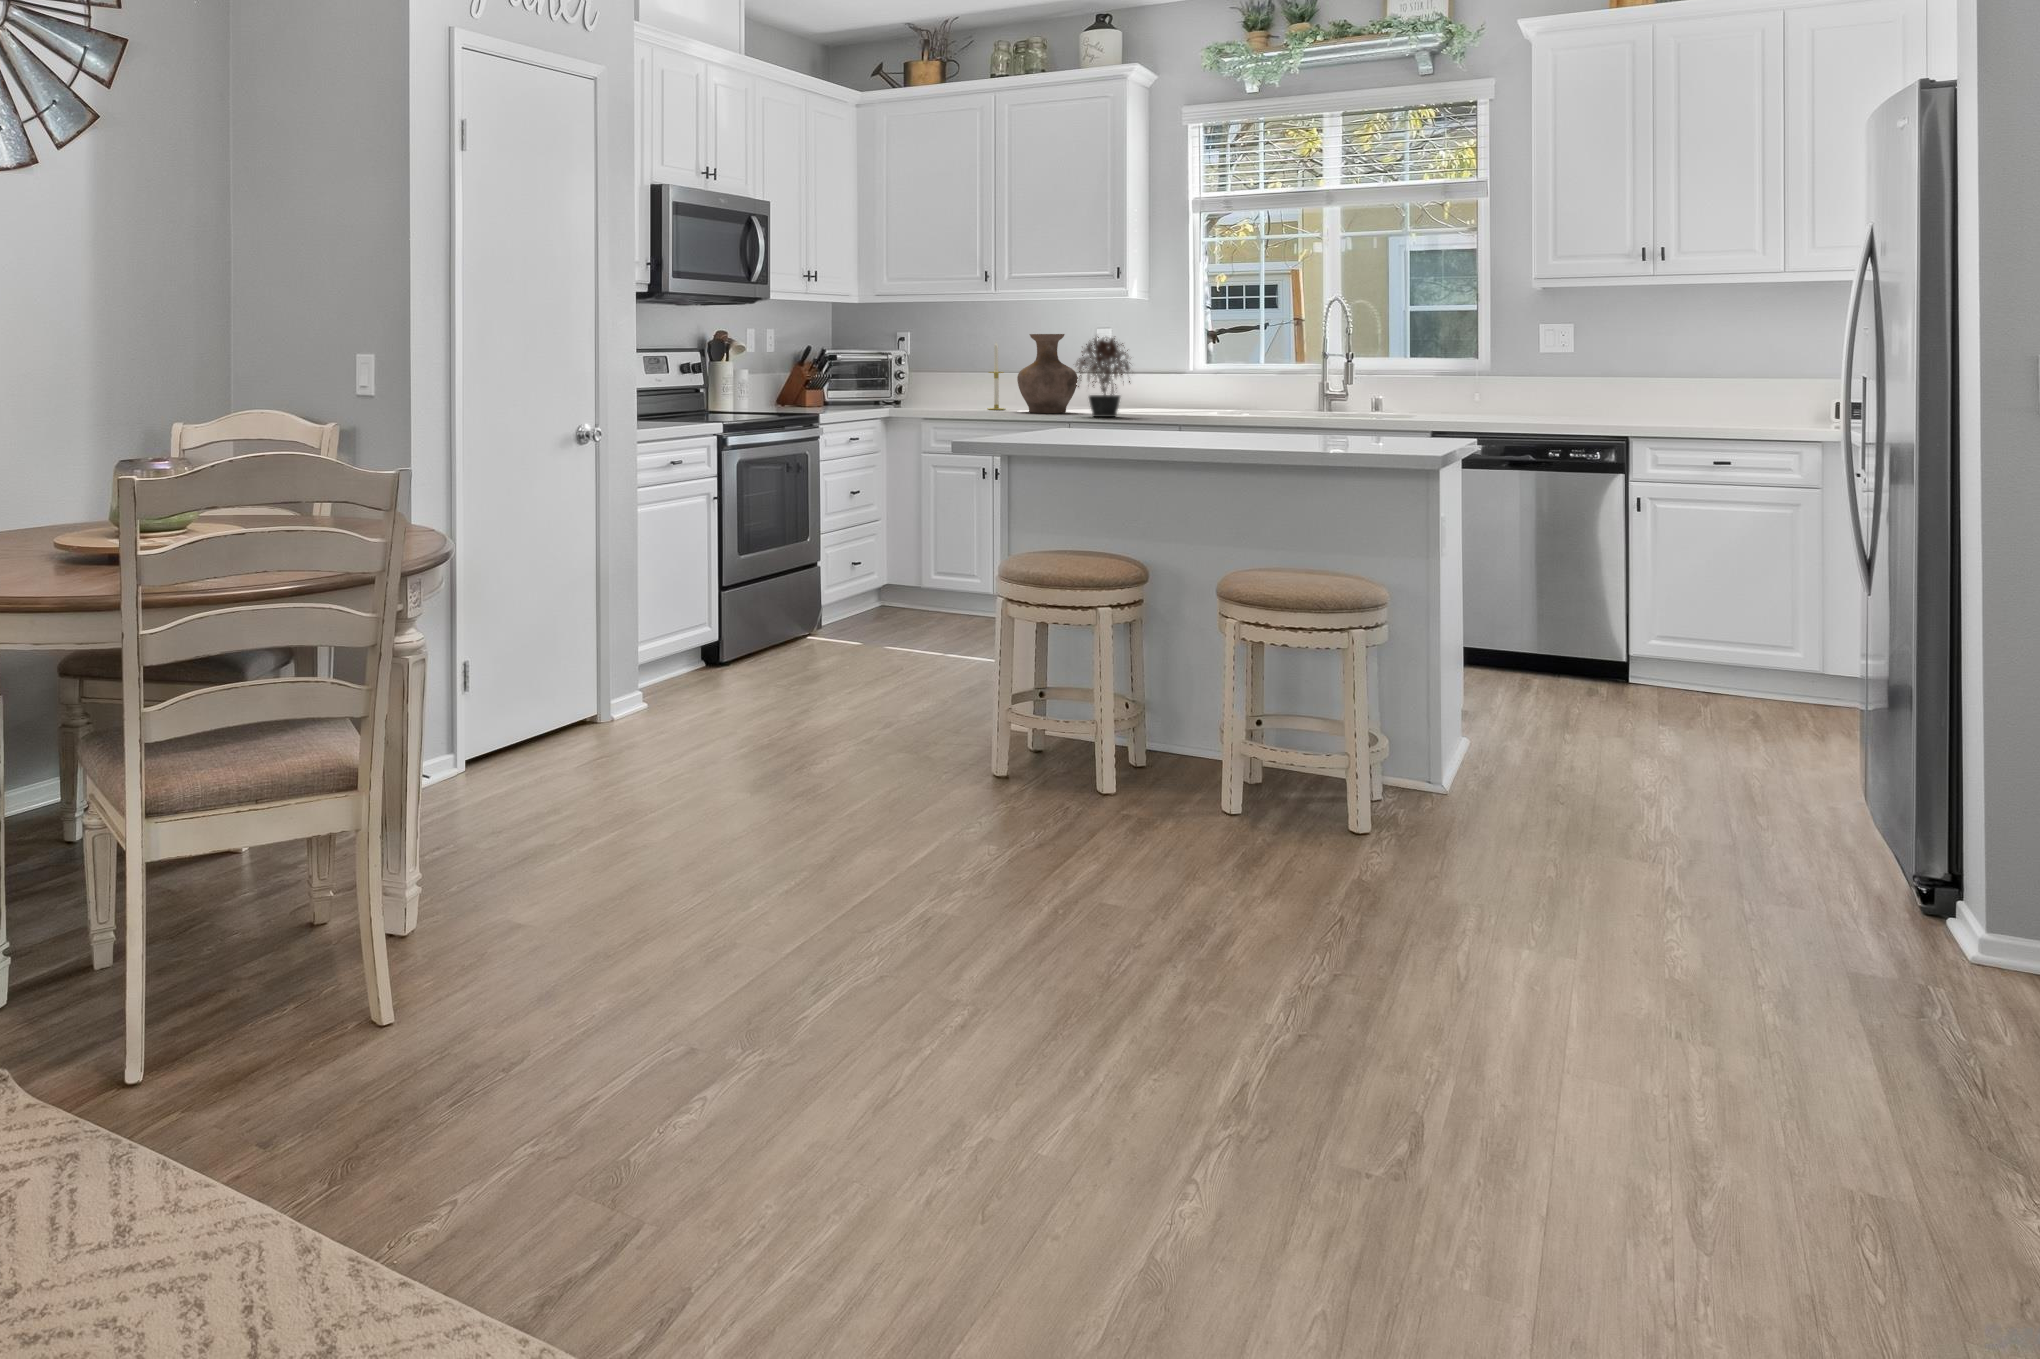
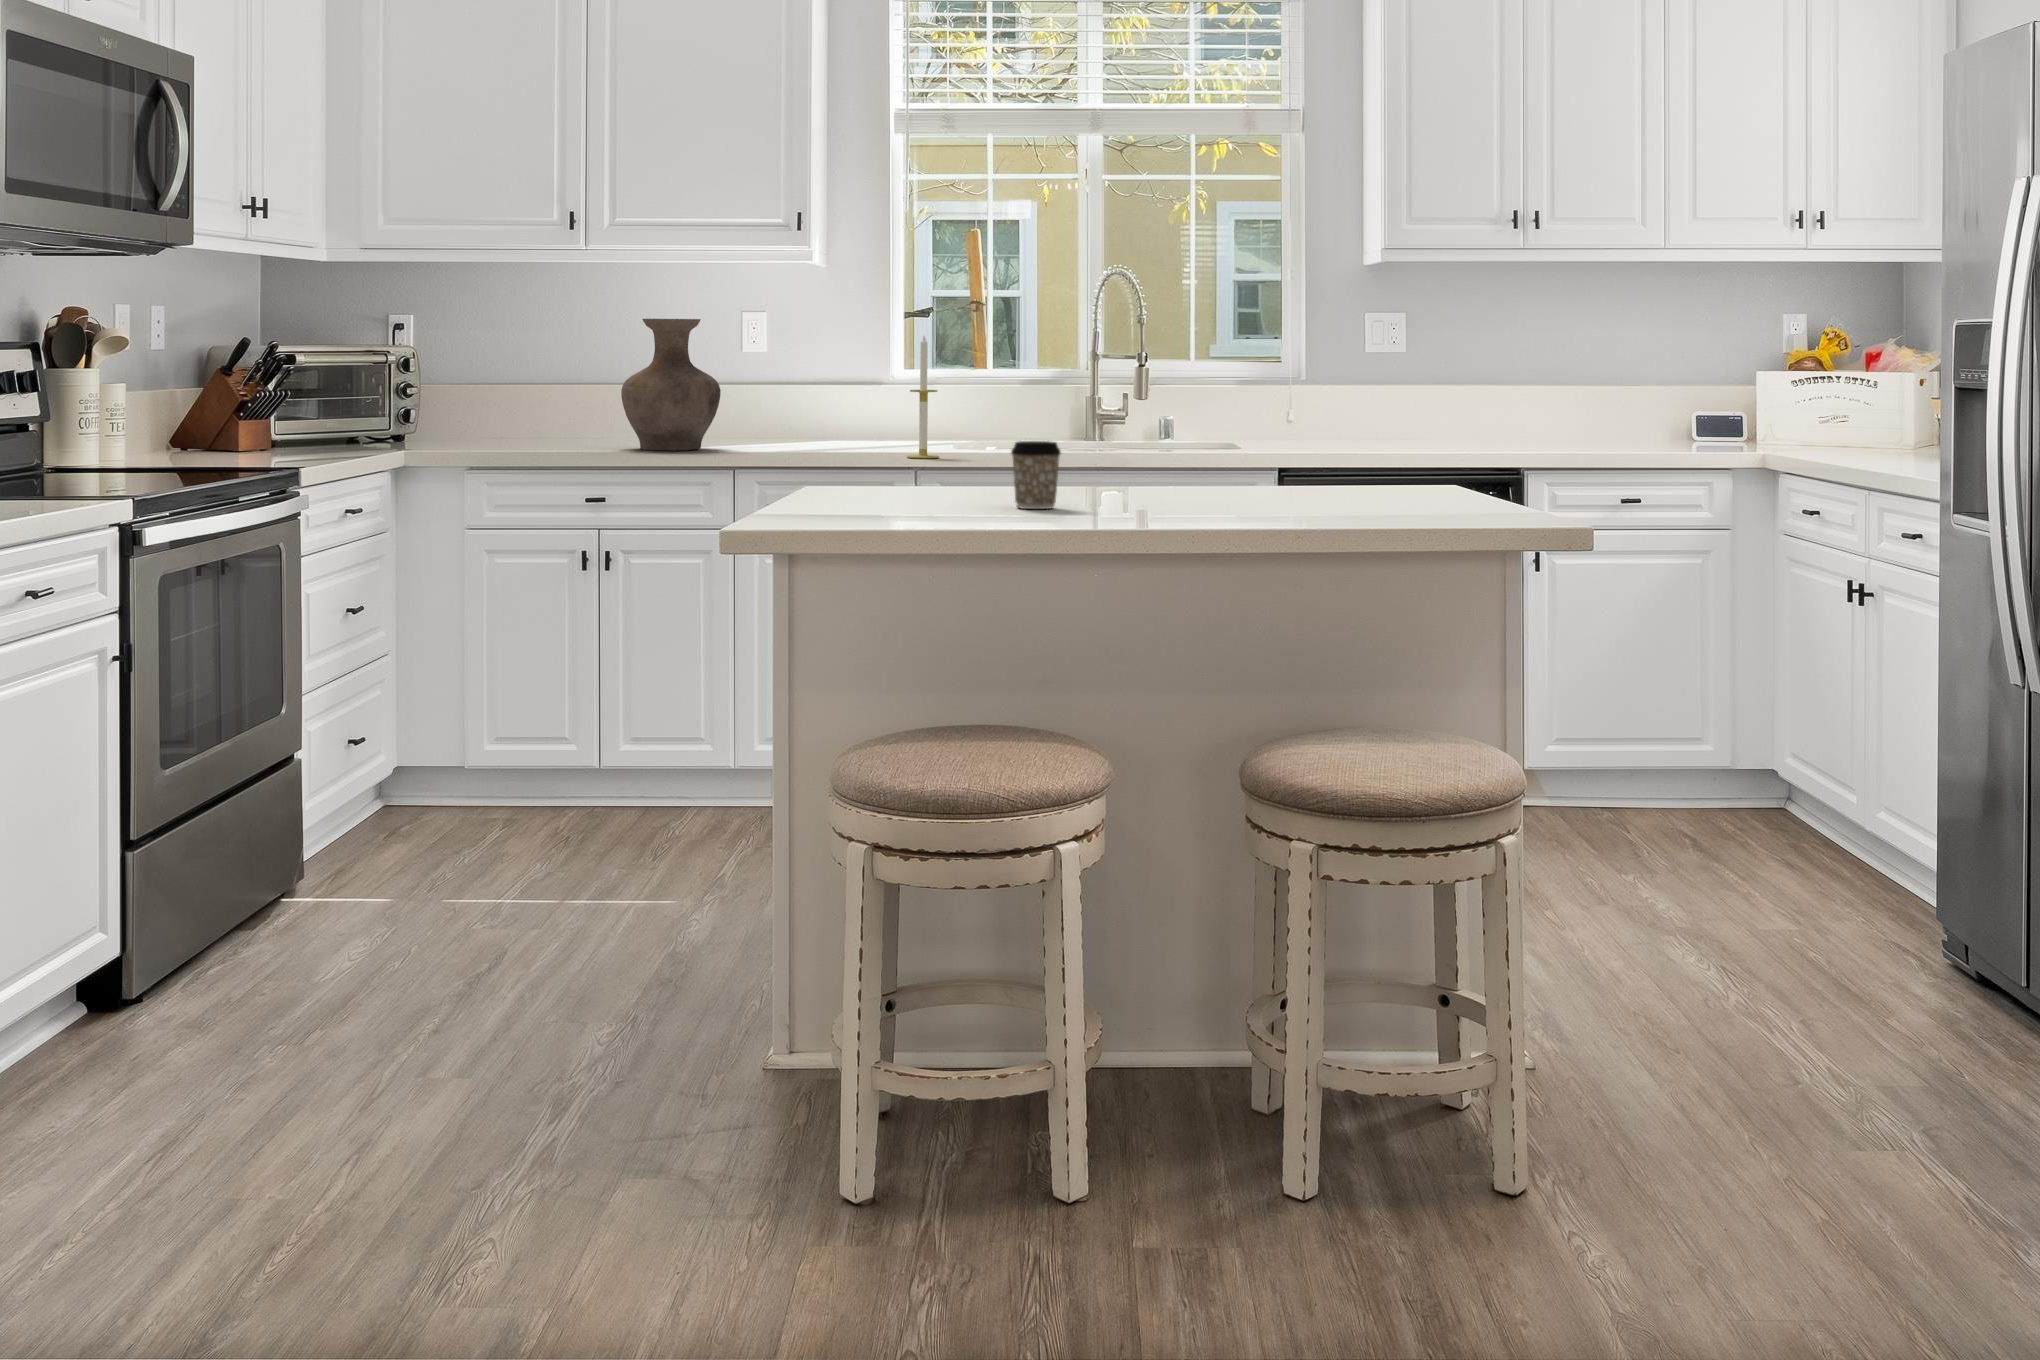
potted plant: present [1076,336,1130,417] -> none [735,320,834,457]
candle: present [987,342,1005,410] -> present [907,336,939,458]
coffee cup: none [1158,401,1189,439] -> present [1011,441,1061,509]

